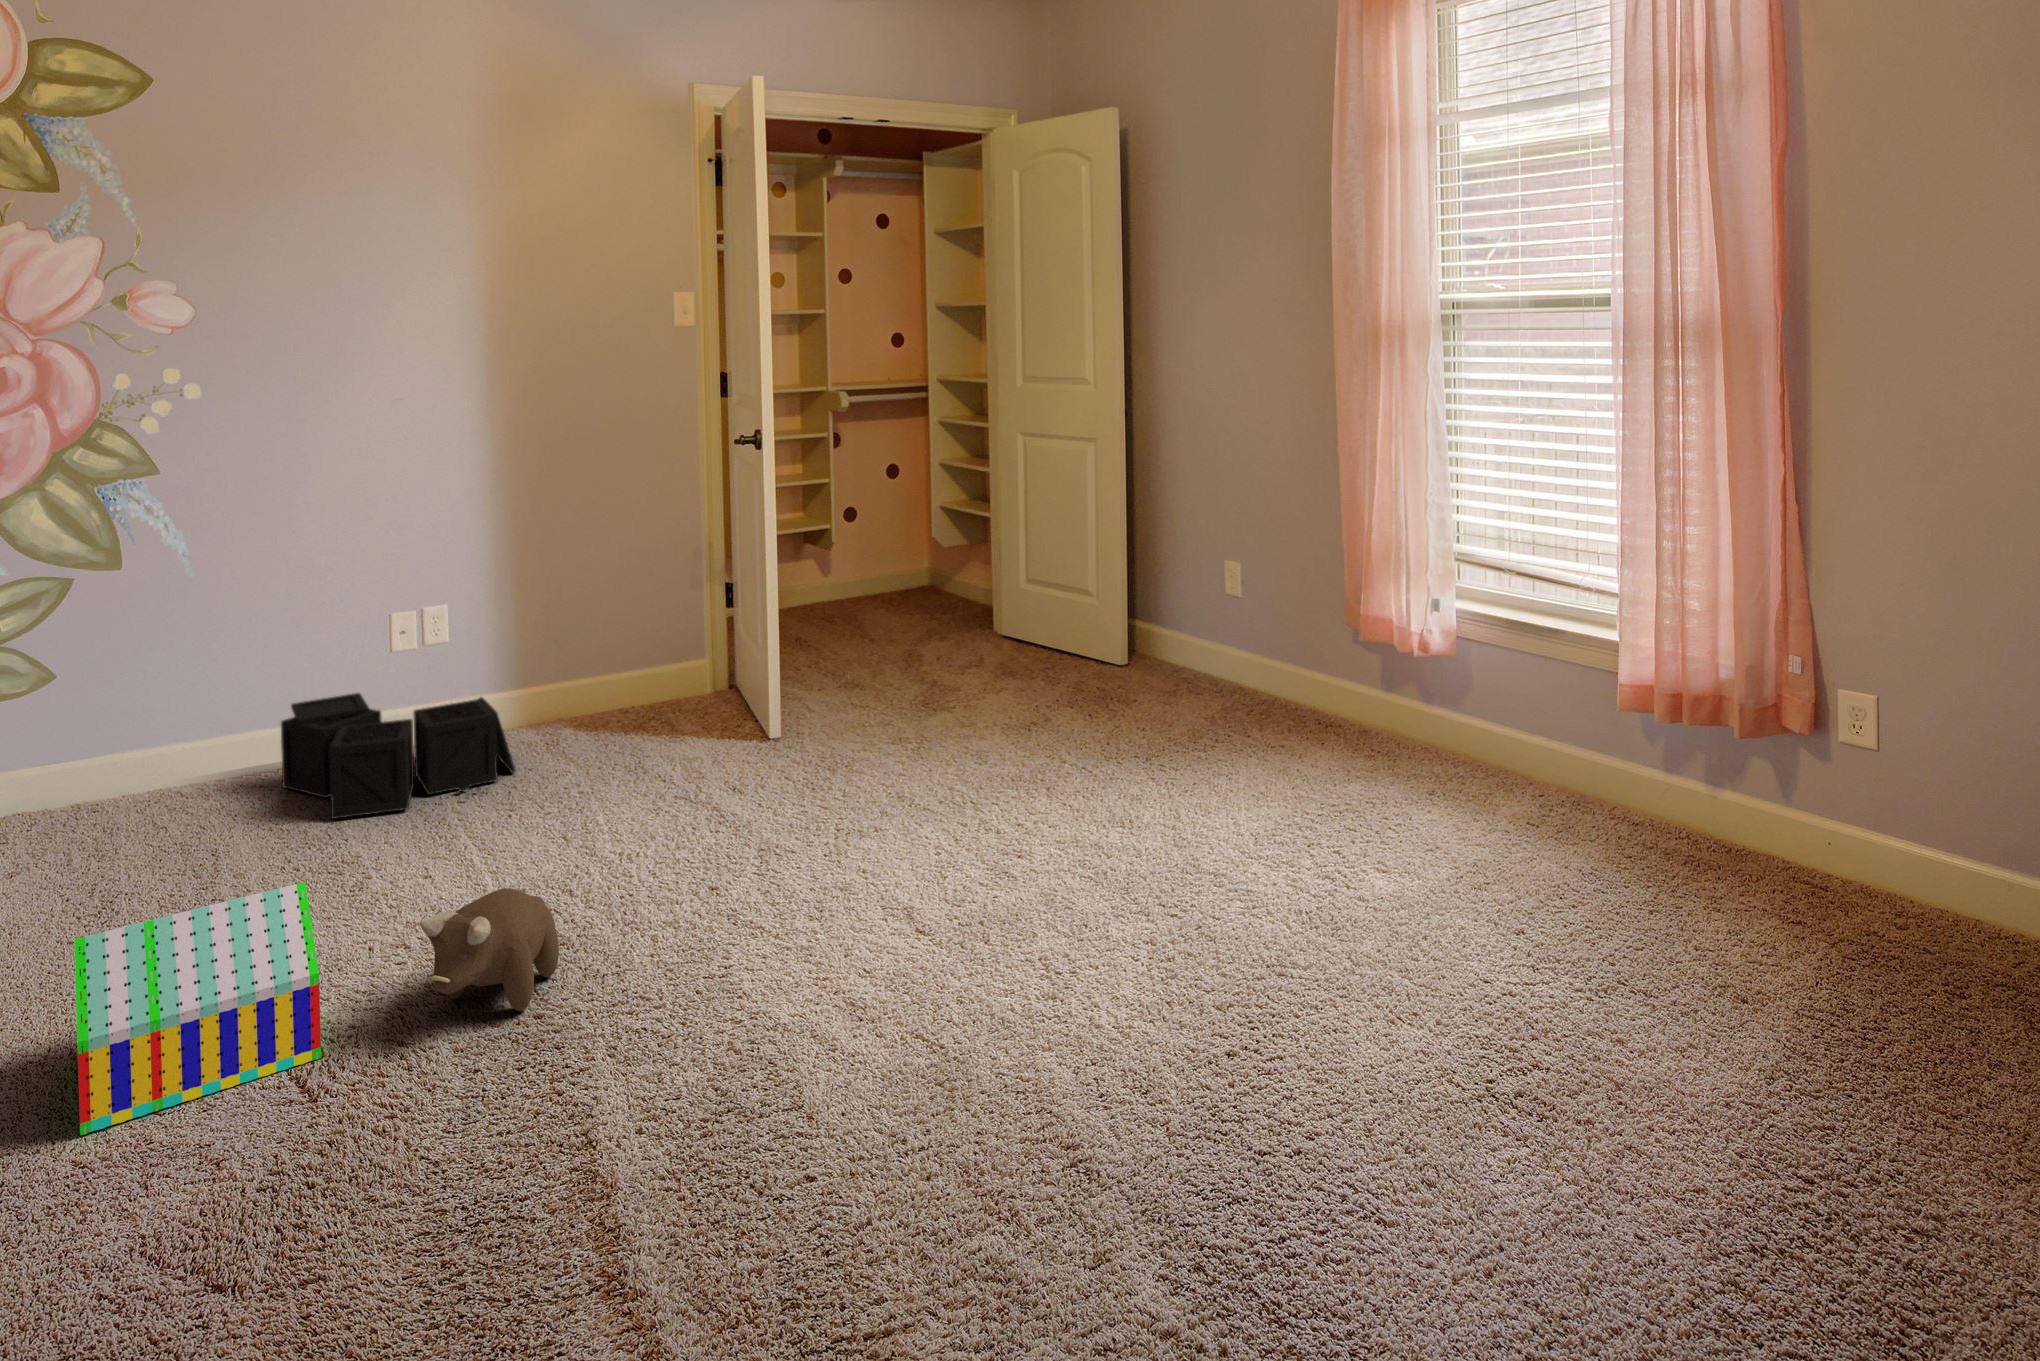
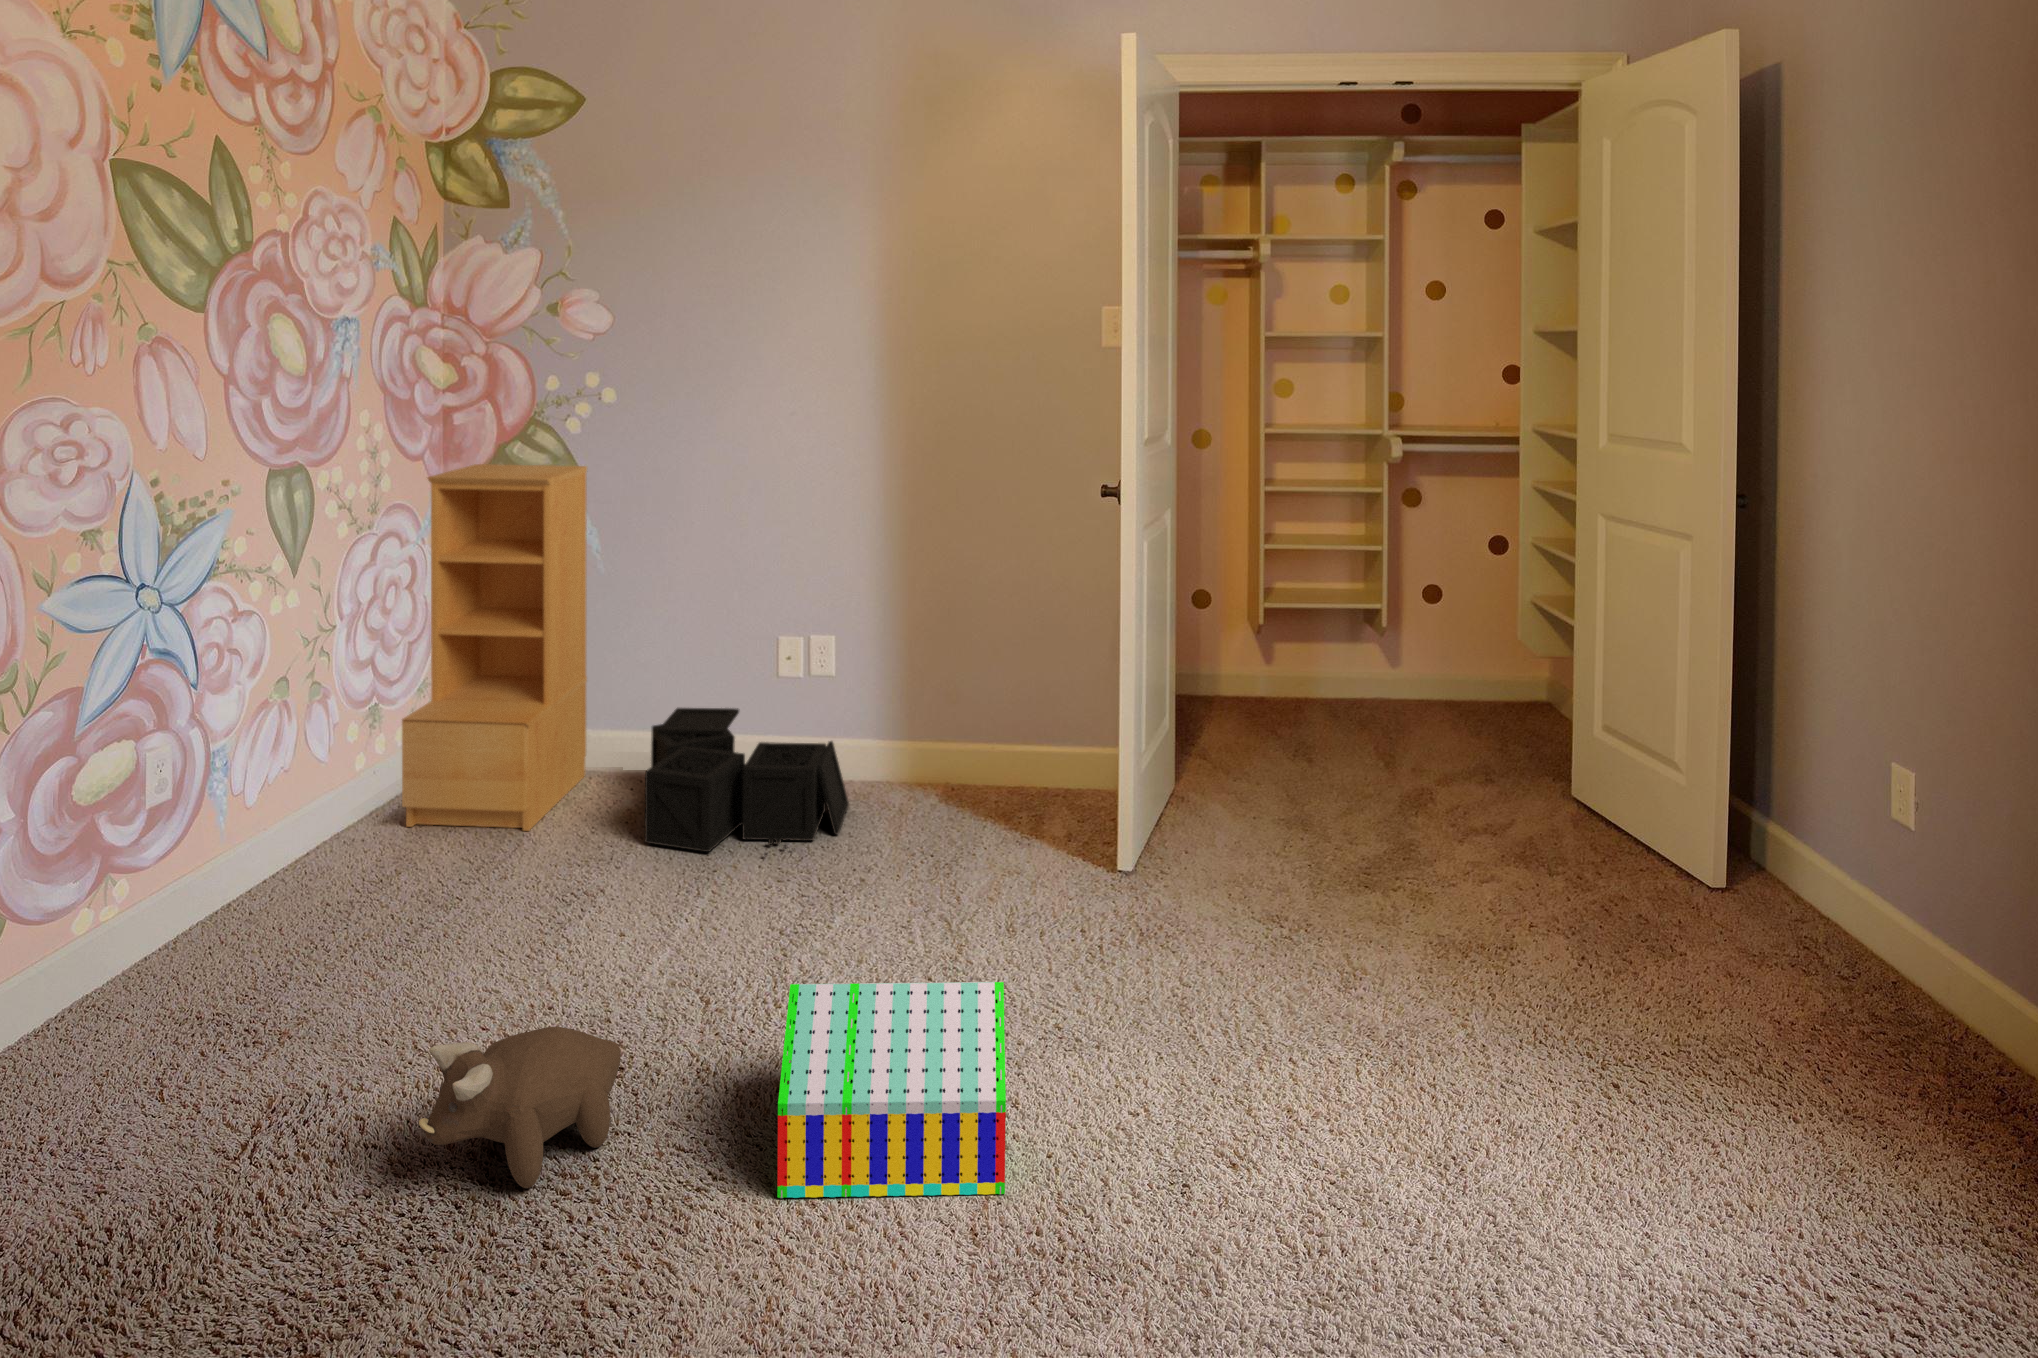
bookshelf: none [18,465,188,873] -> present [402,464,587,831]
toy house: present [75,882,321,1135] -> present [777,982,1006,1198]

